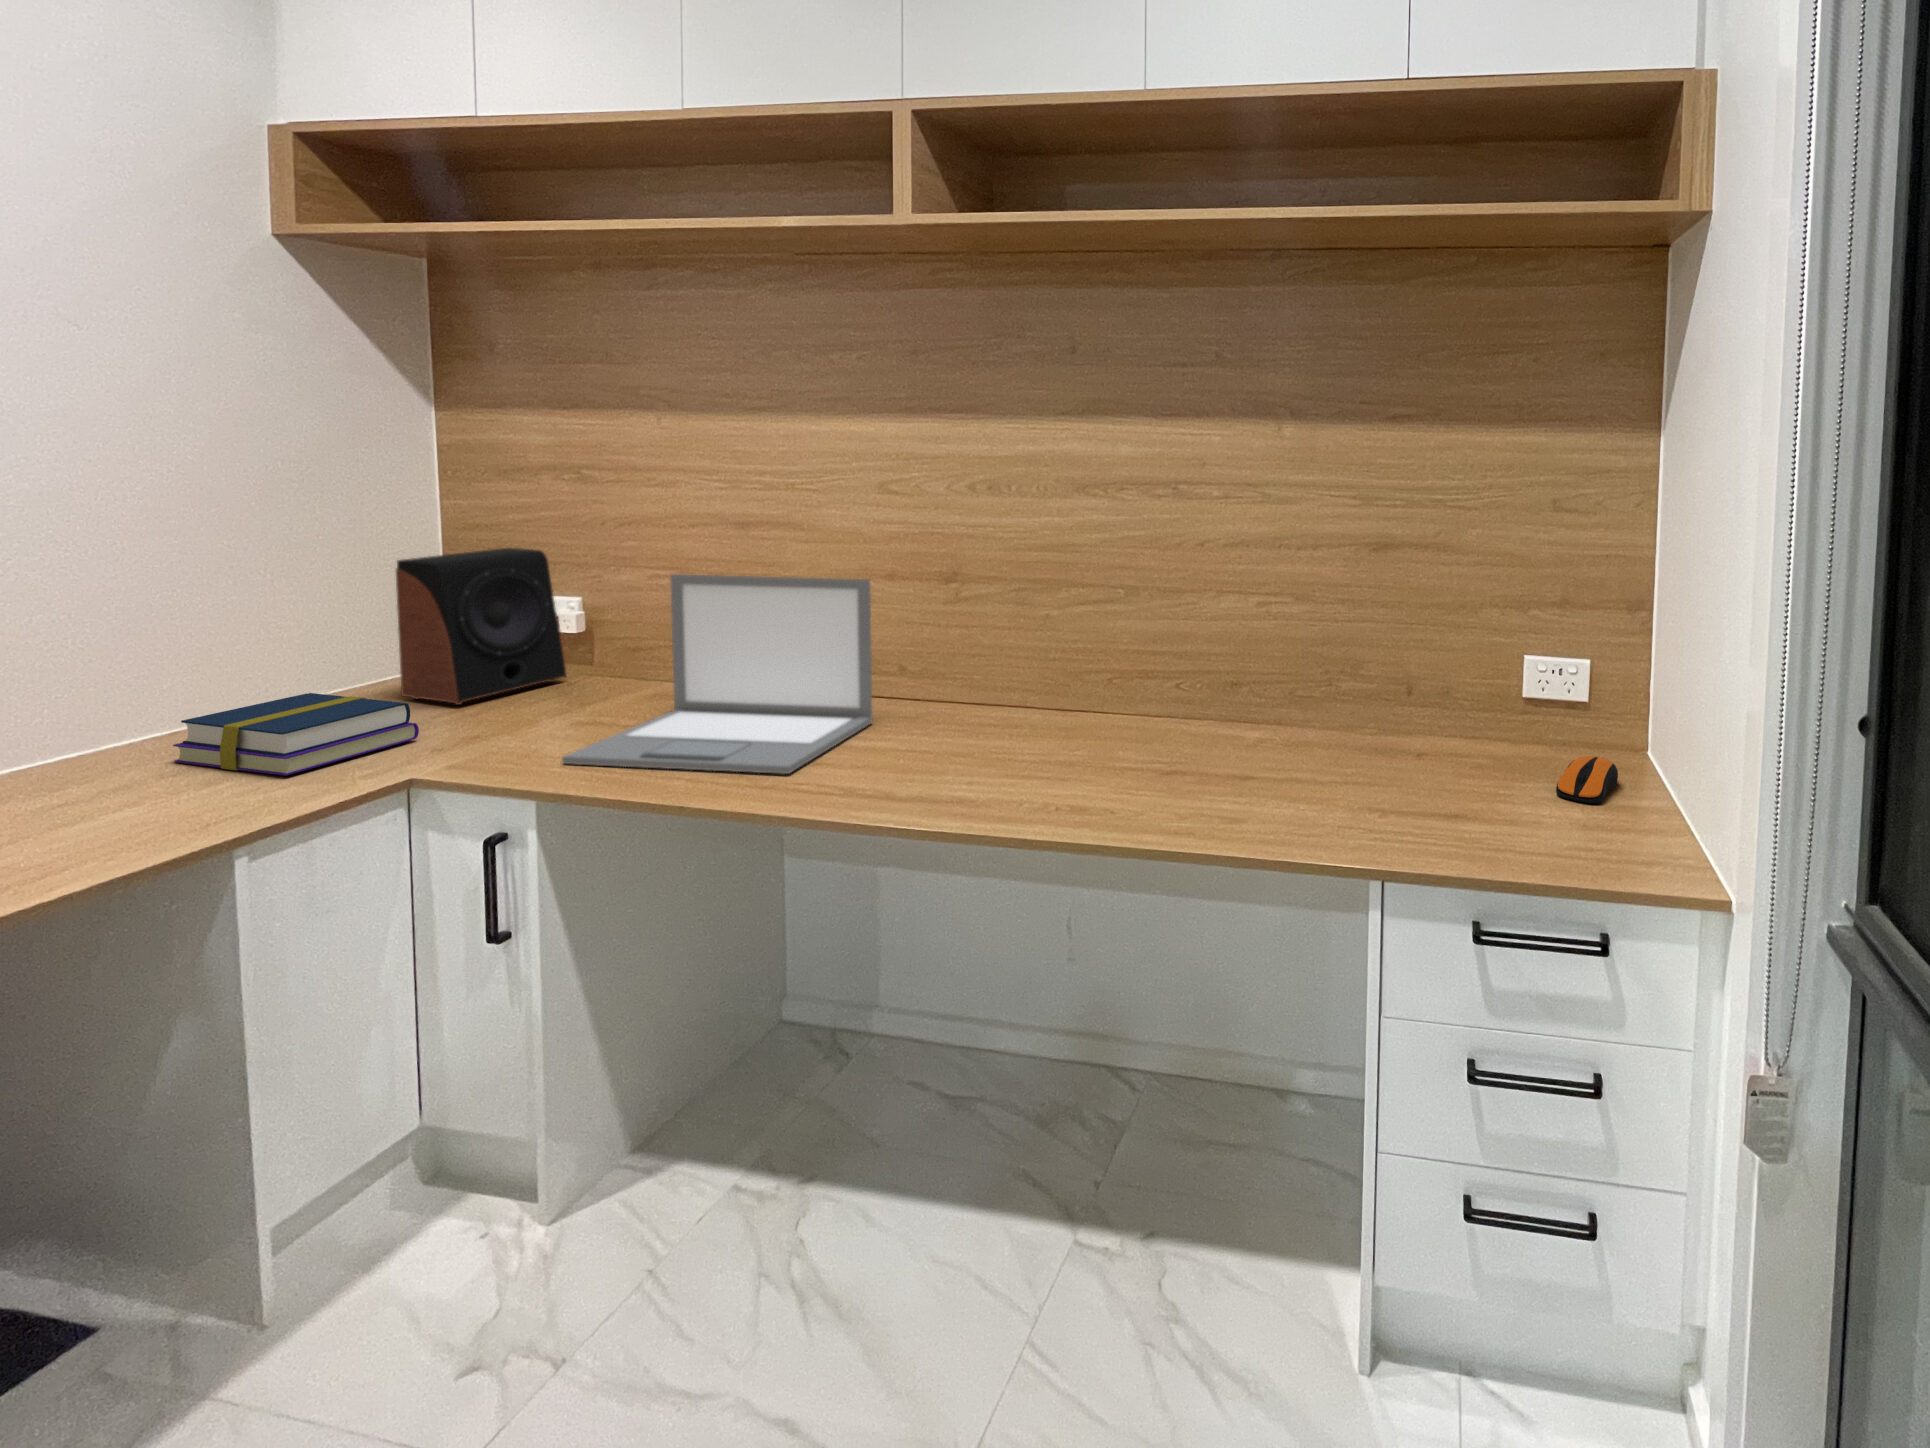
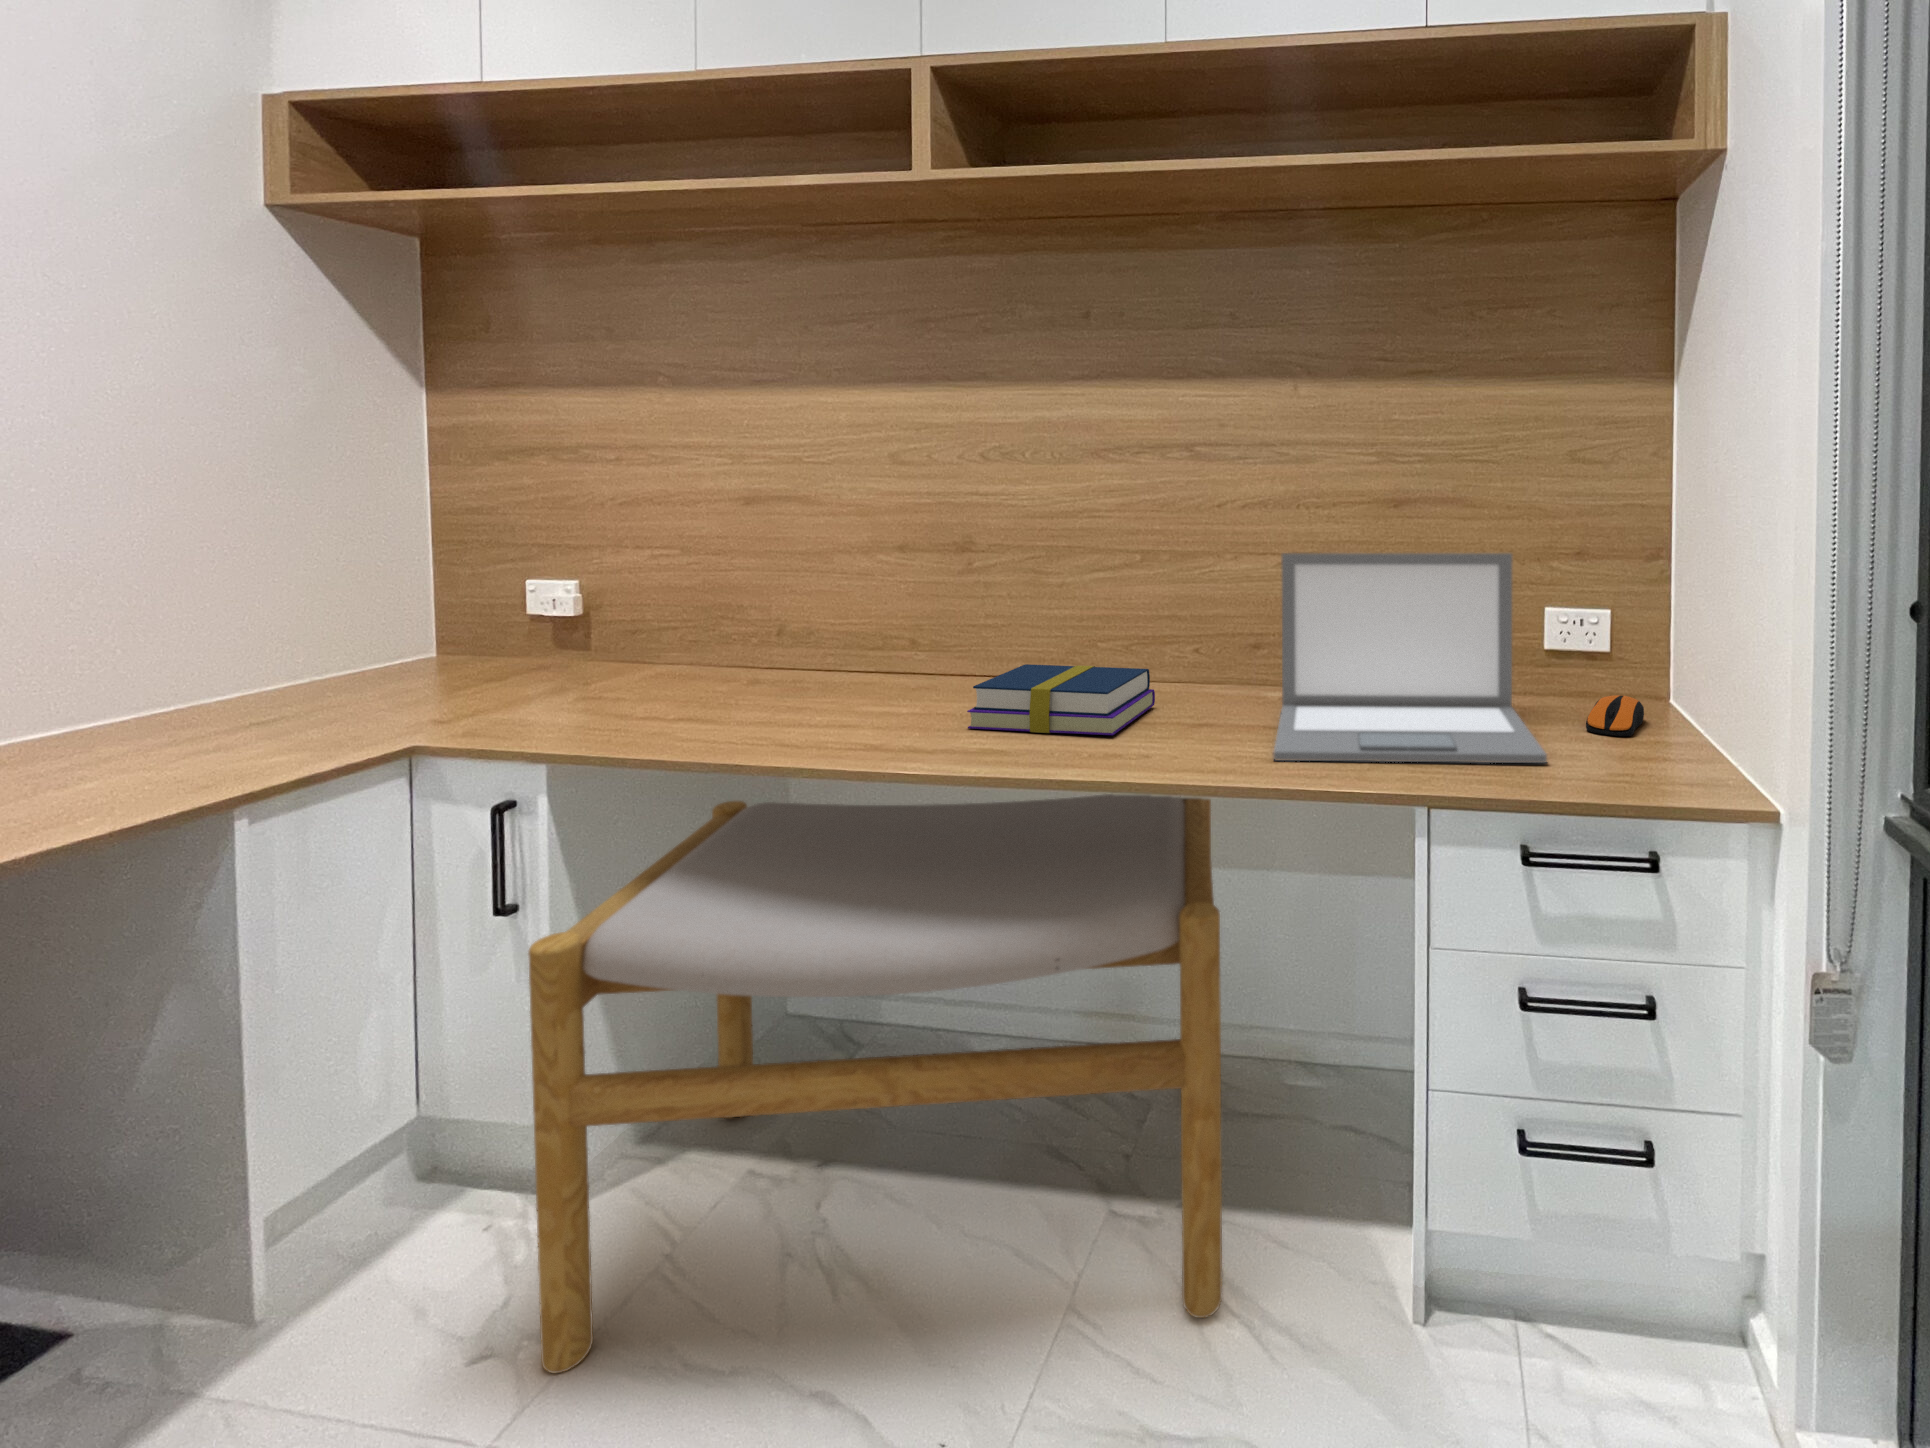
speaker: present [396,548,567,705] -> none [391,530,567,686]
laptop: present [562,574,872,774] -> present [1273,553,1547,763]
book: present [173,693,419,776] -> present [967,664,1155,735]
footstool: none [511,822,1188,1384] -> present [528,794,1222,1373]

